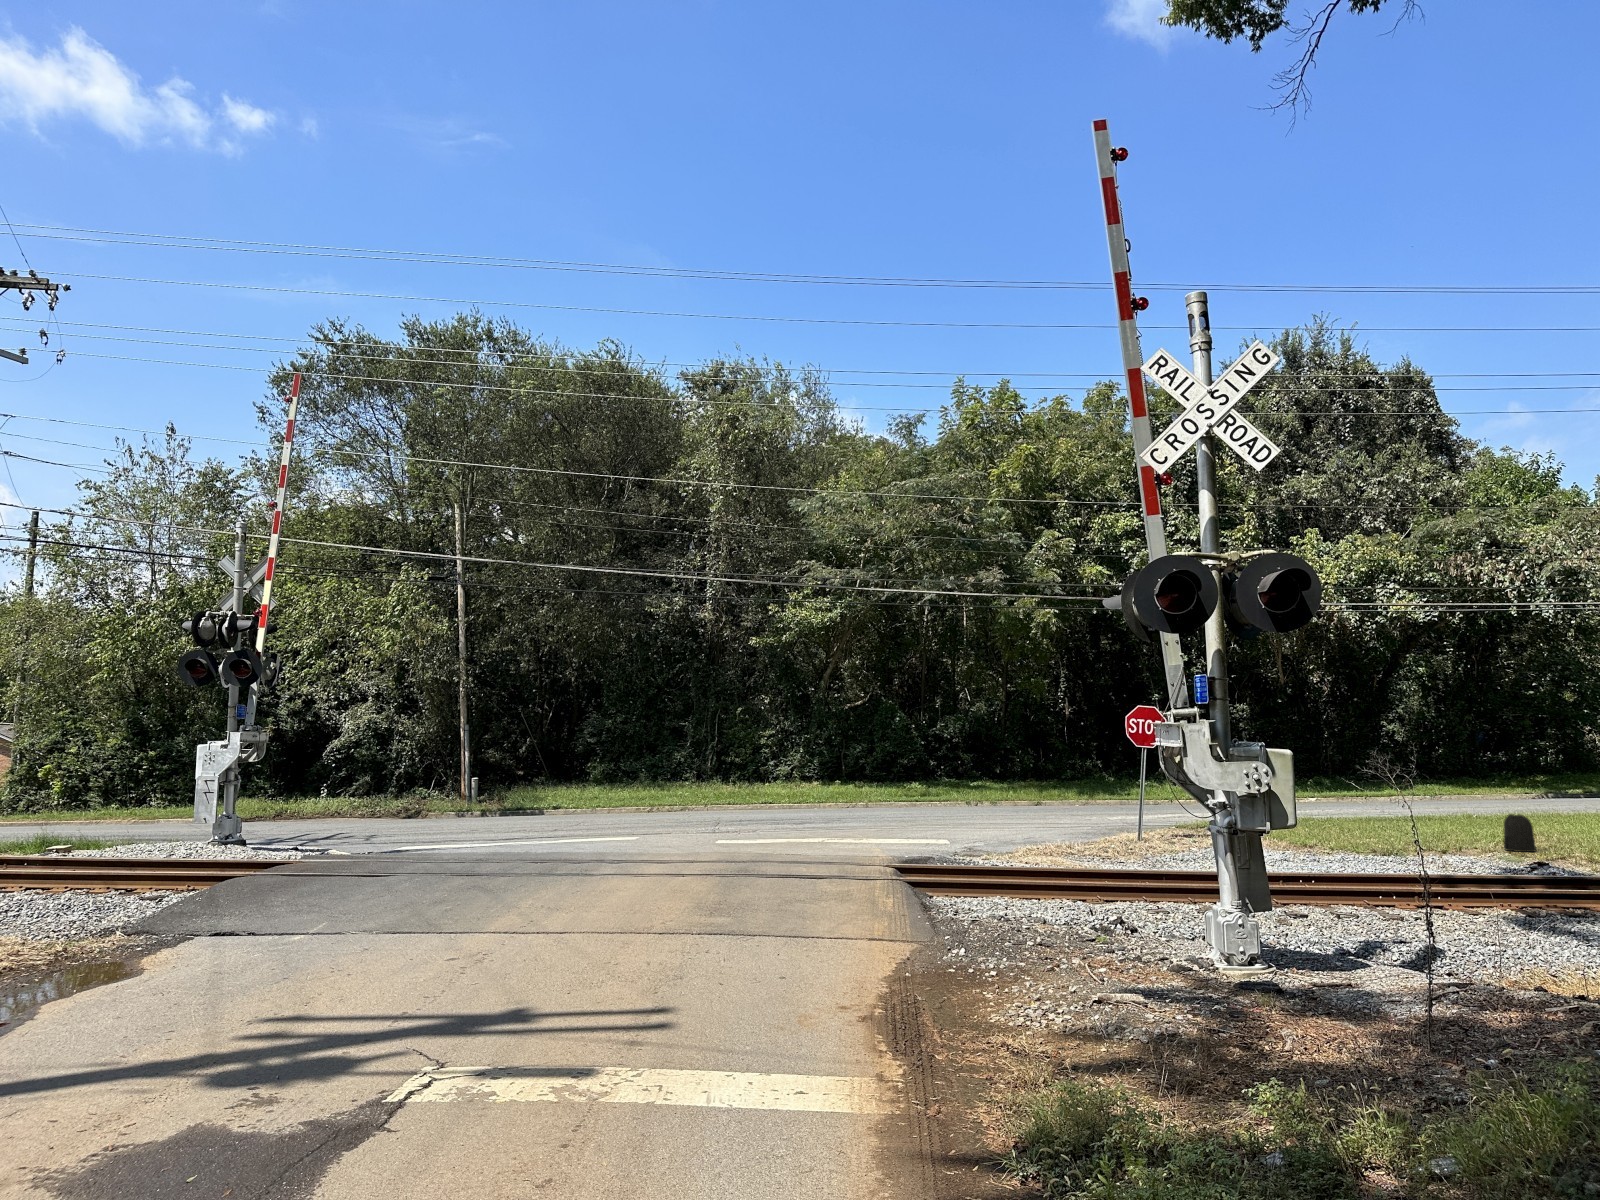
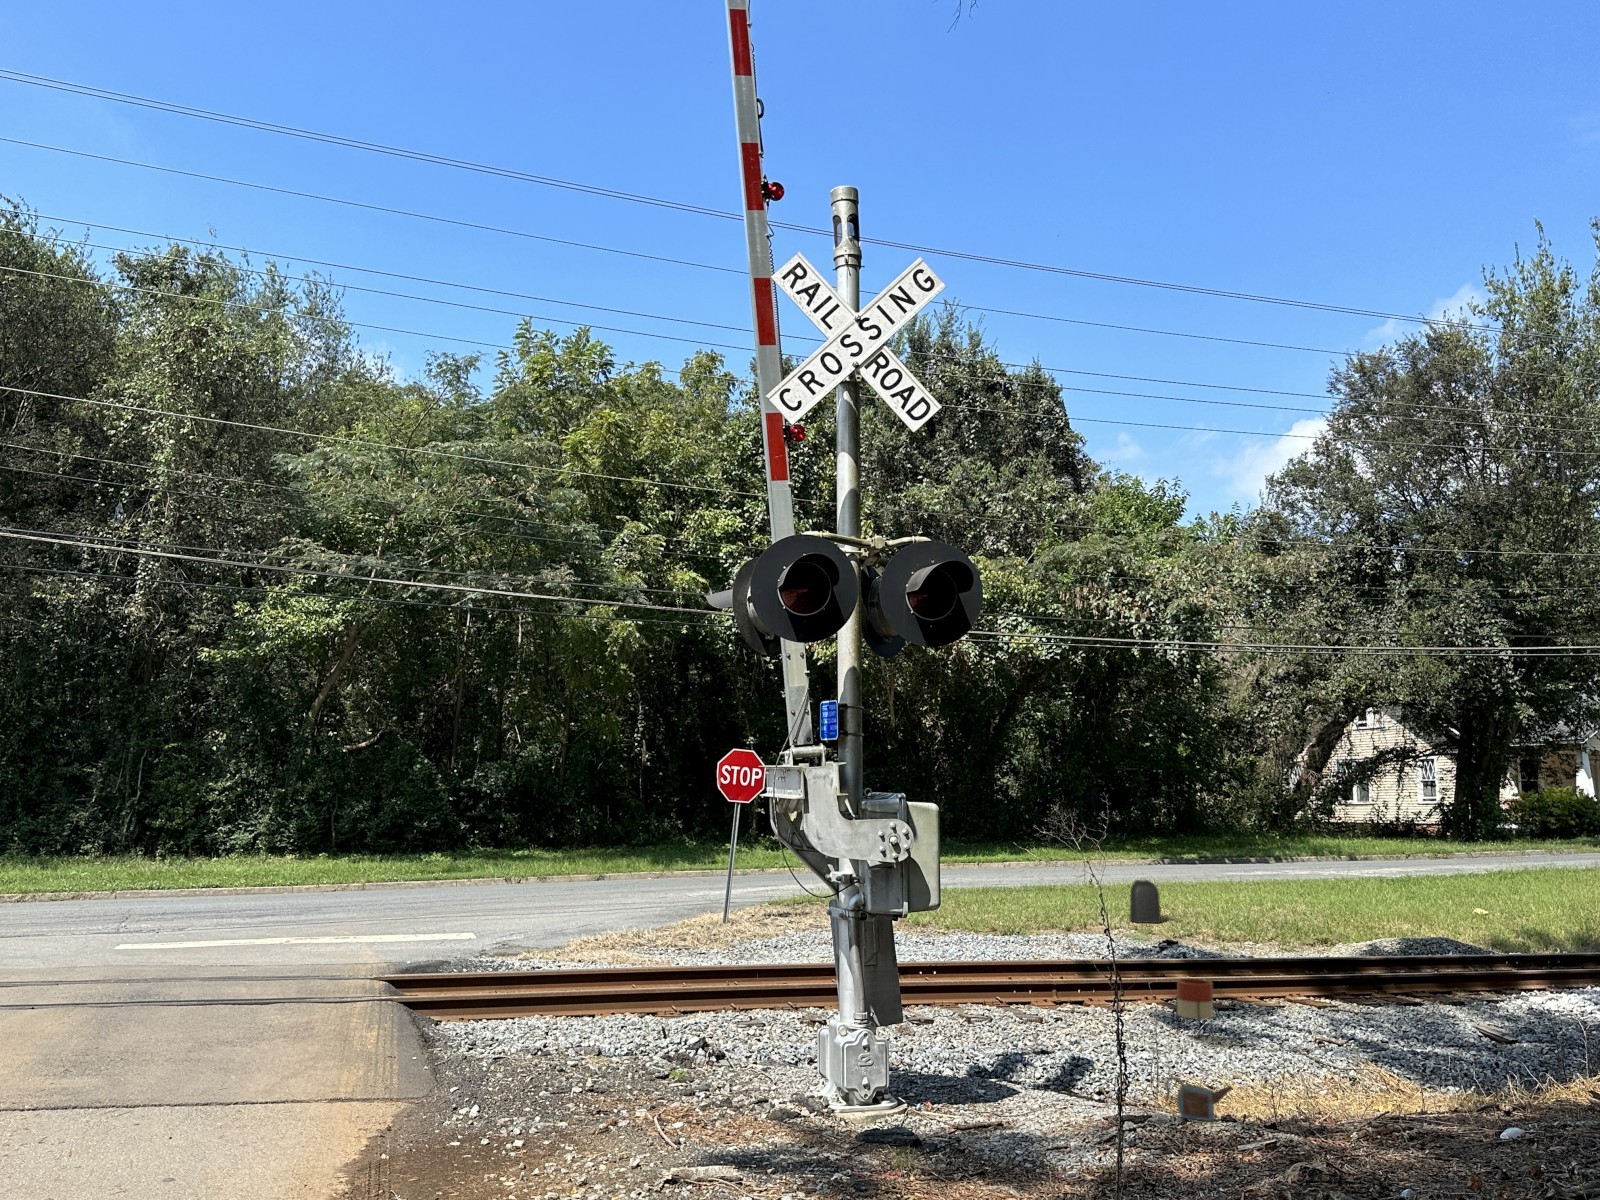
planter: none [1528,893,1565,943] -> present [1176,979,1213,1033]
watering can: none [1503,964,1566,1002] -> present [1165,1076,1233,1121]

